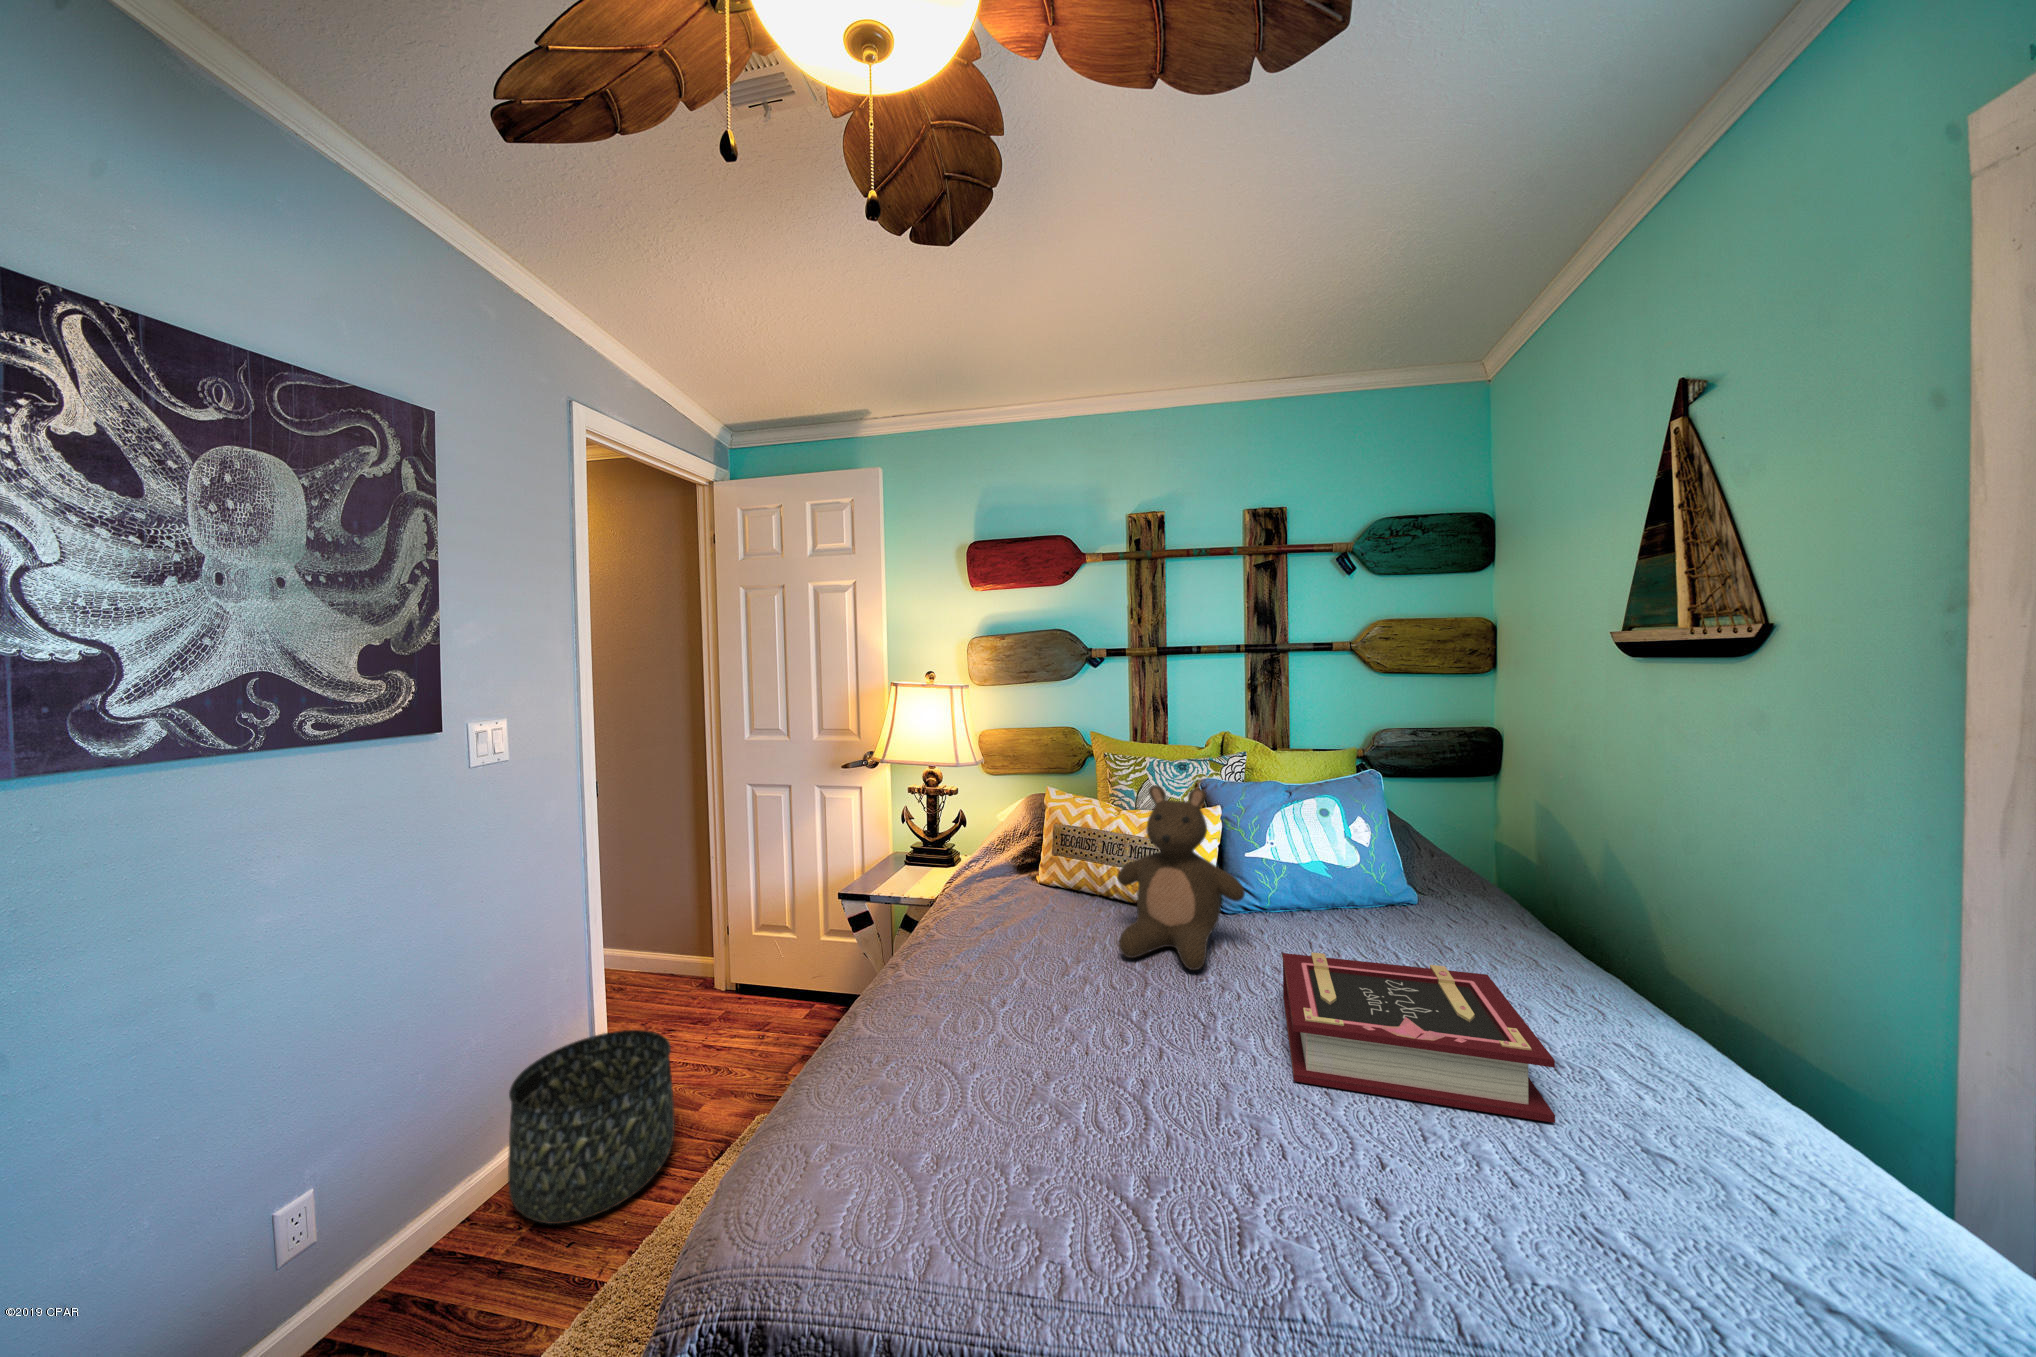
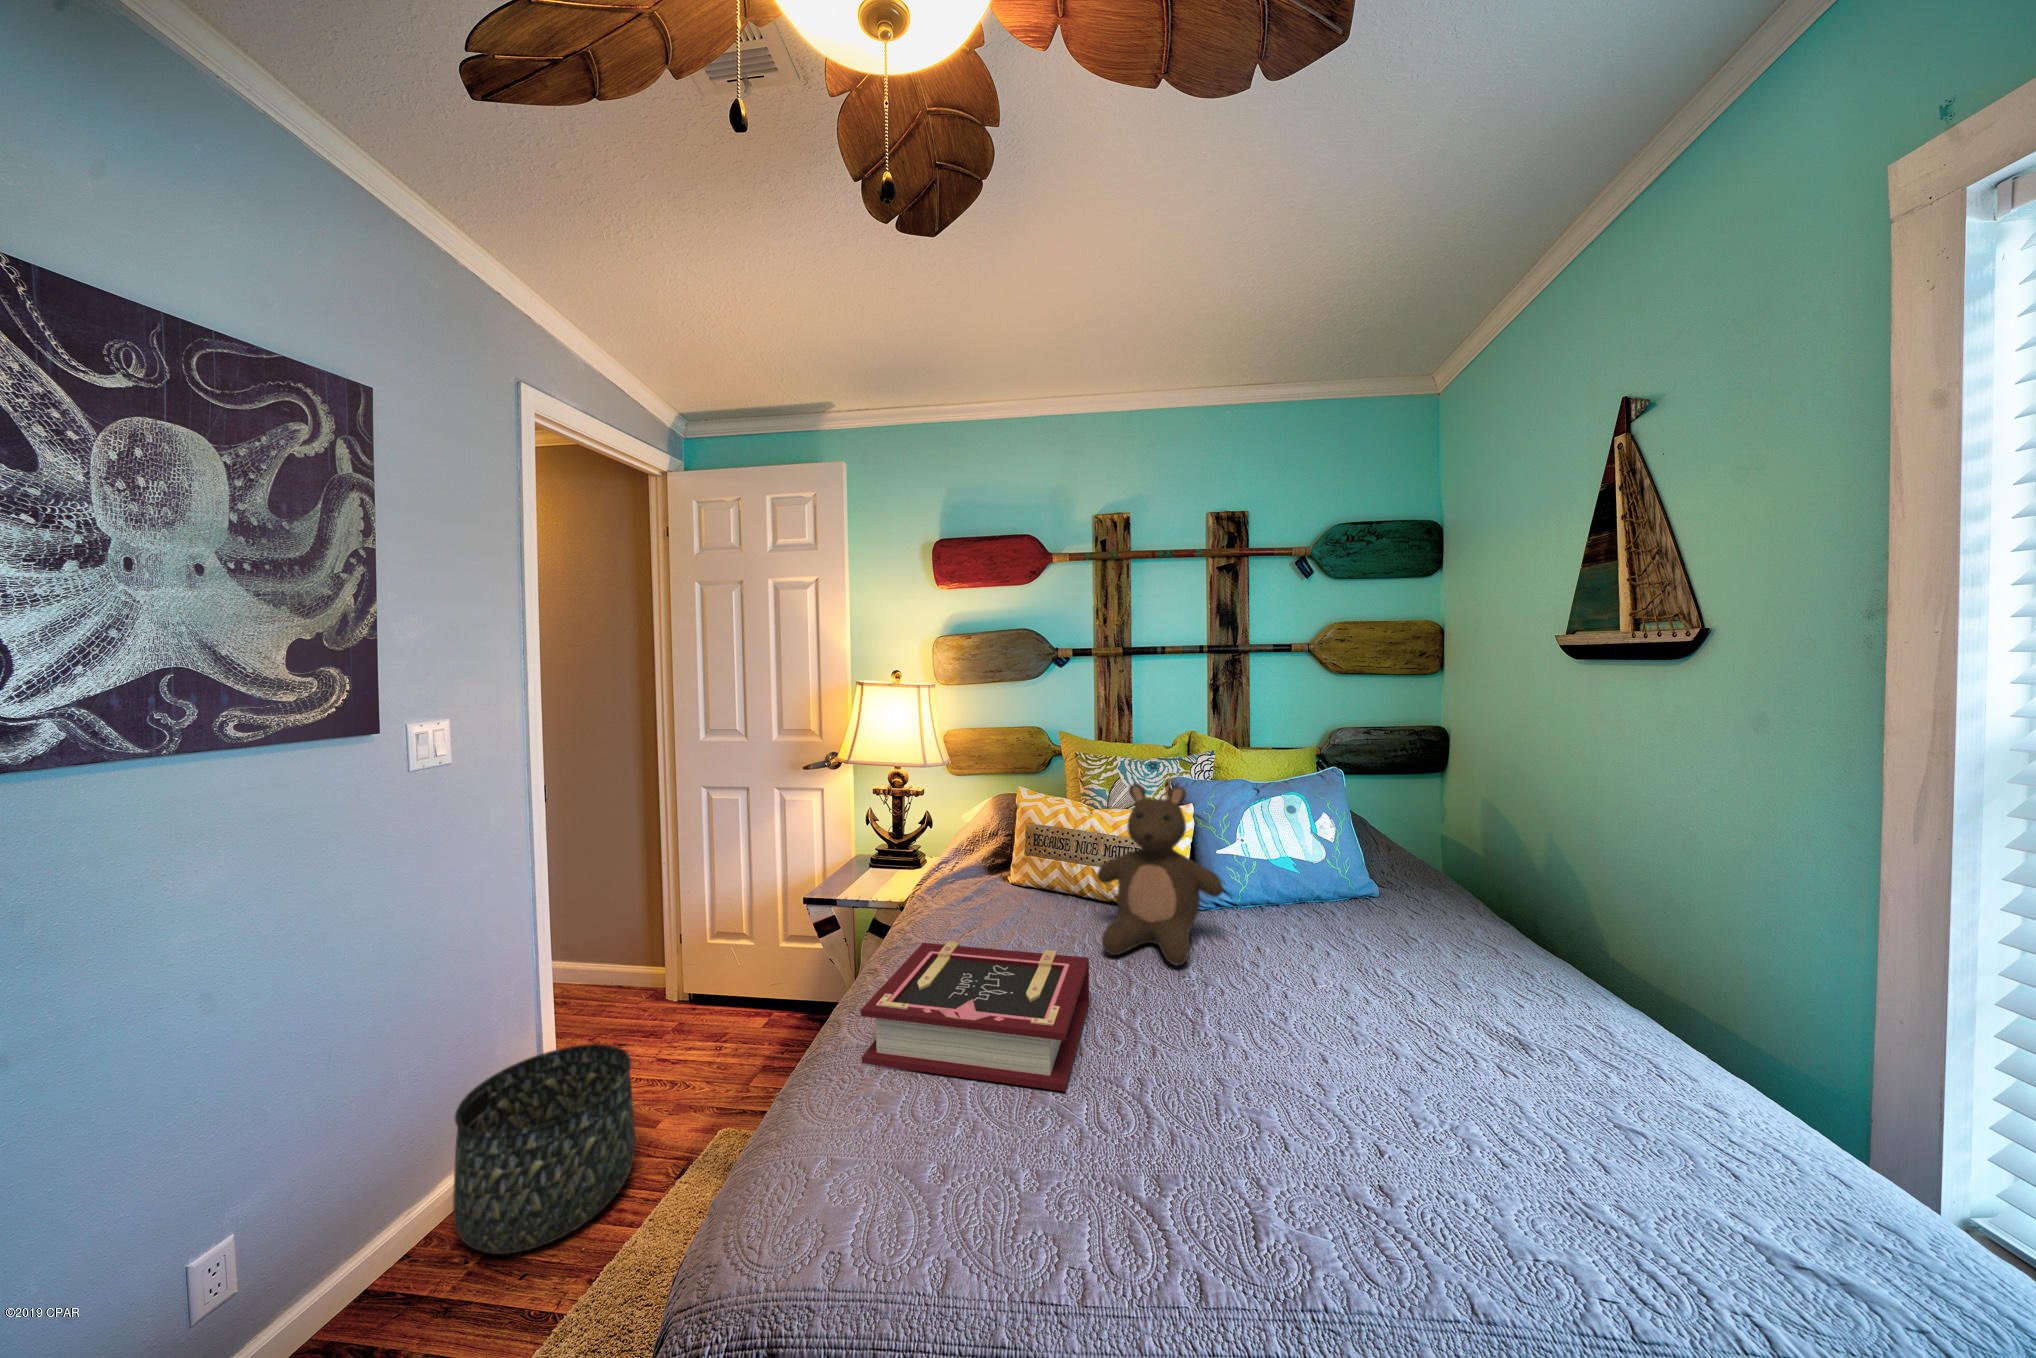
book: present [1283,952,1555,1123] -> present [861,941,1089,1091]

